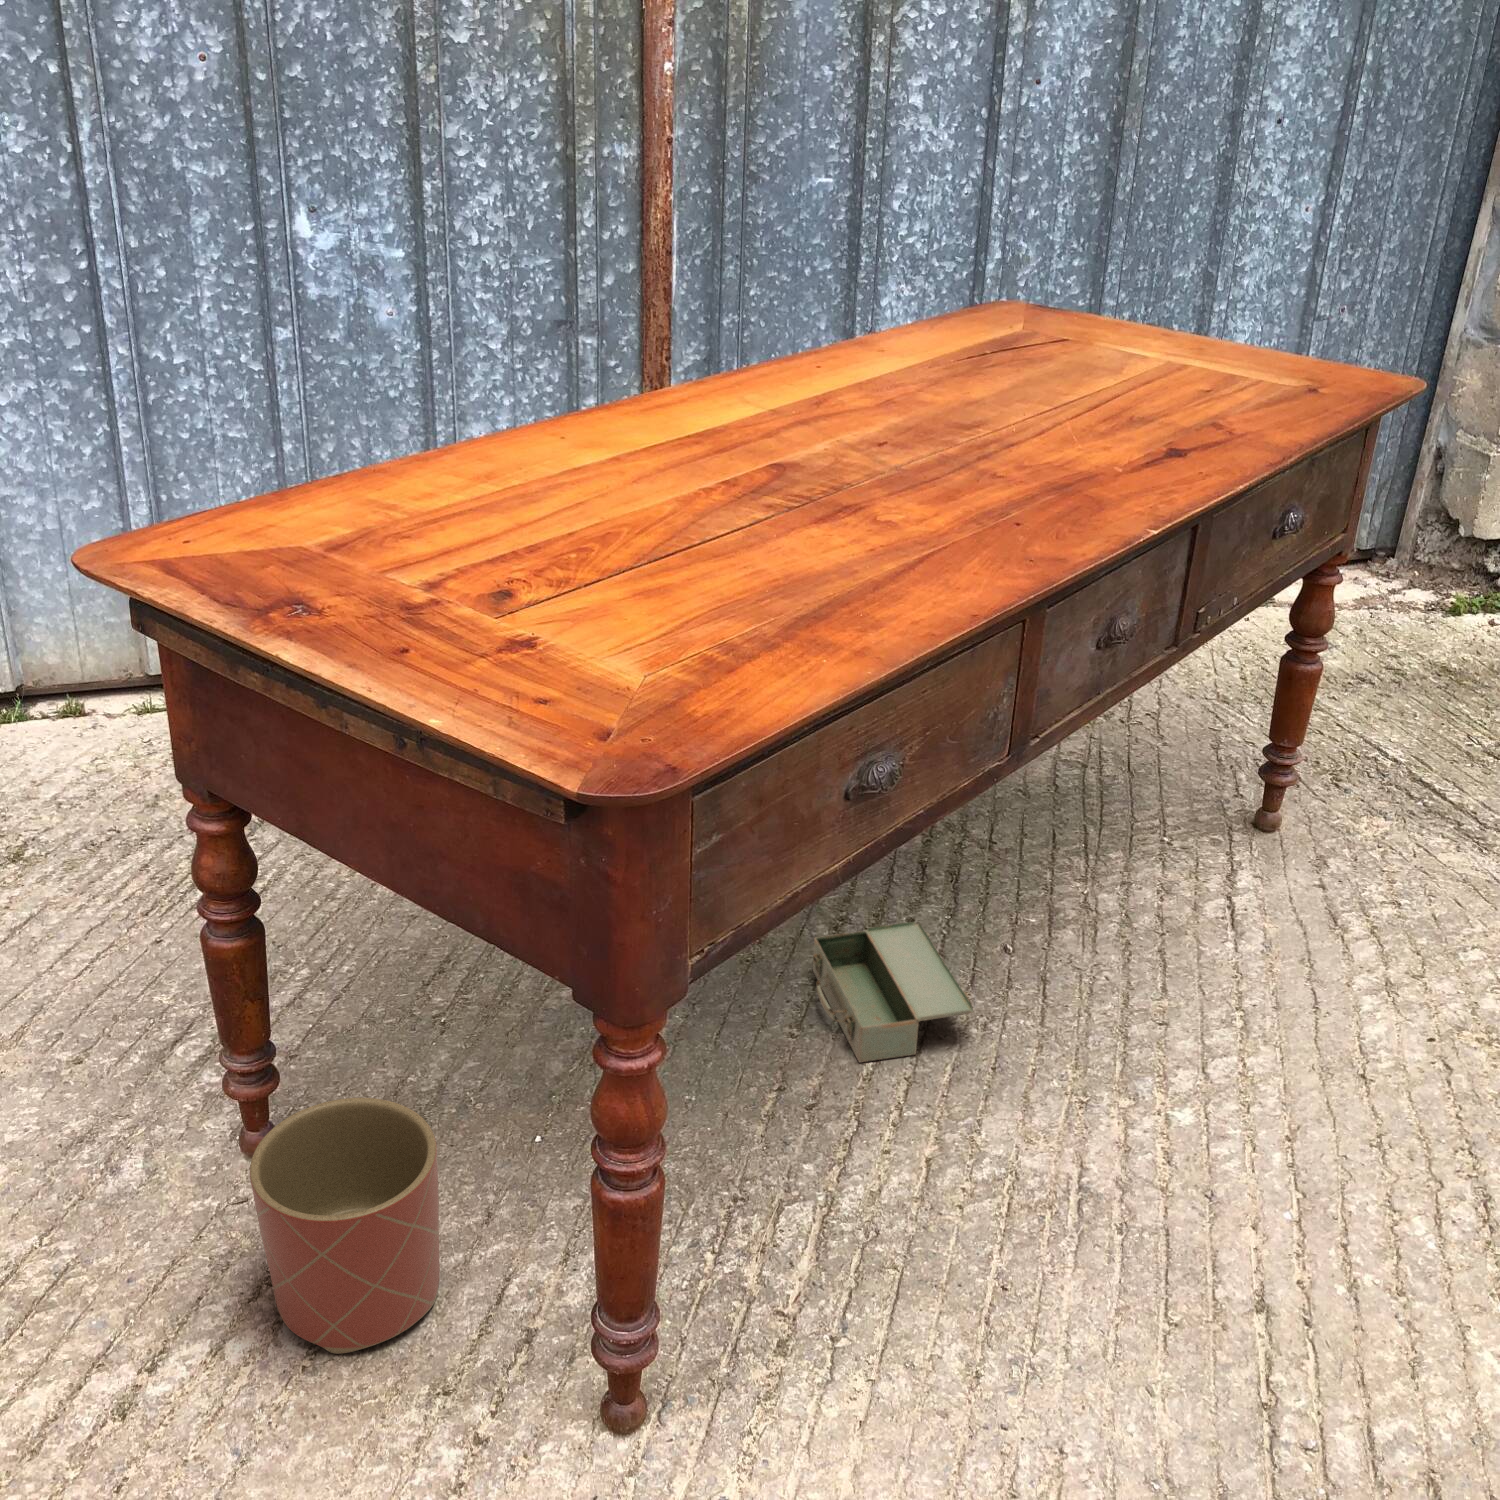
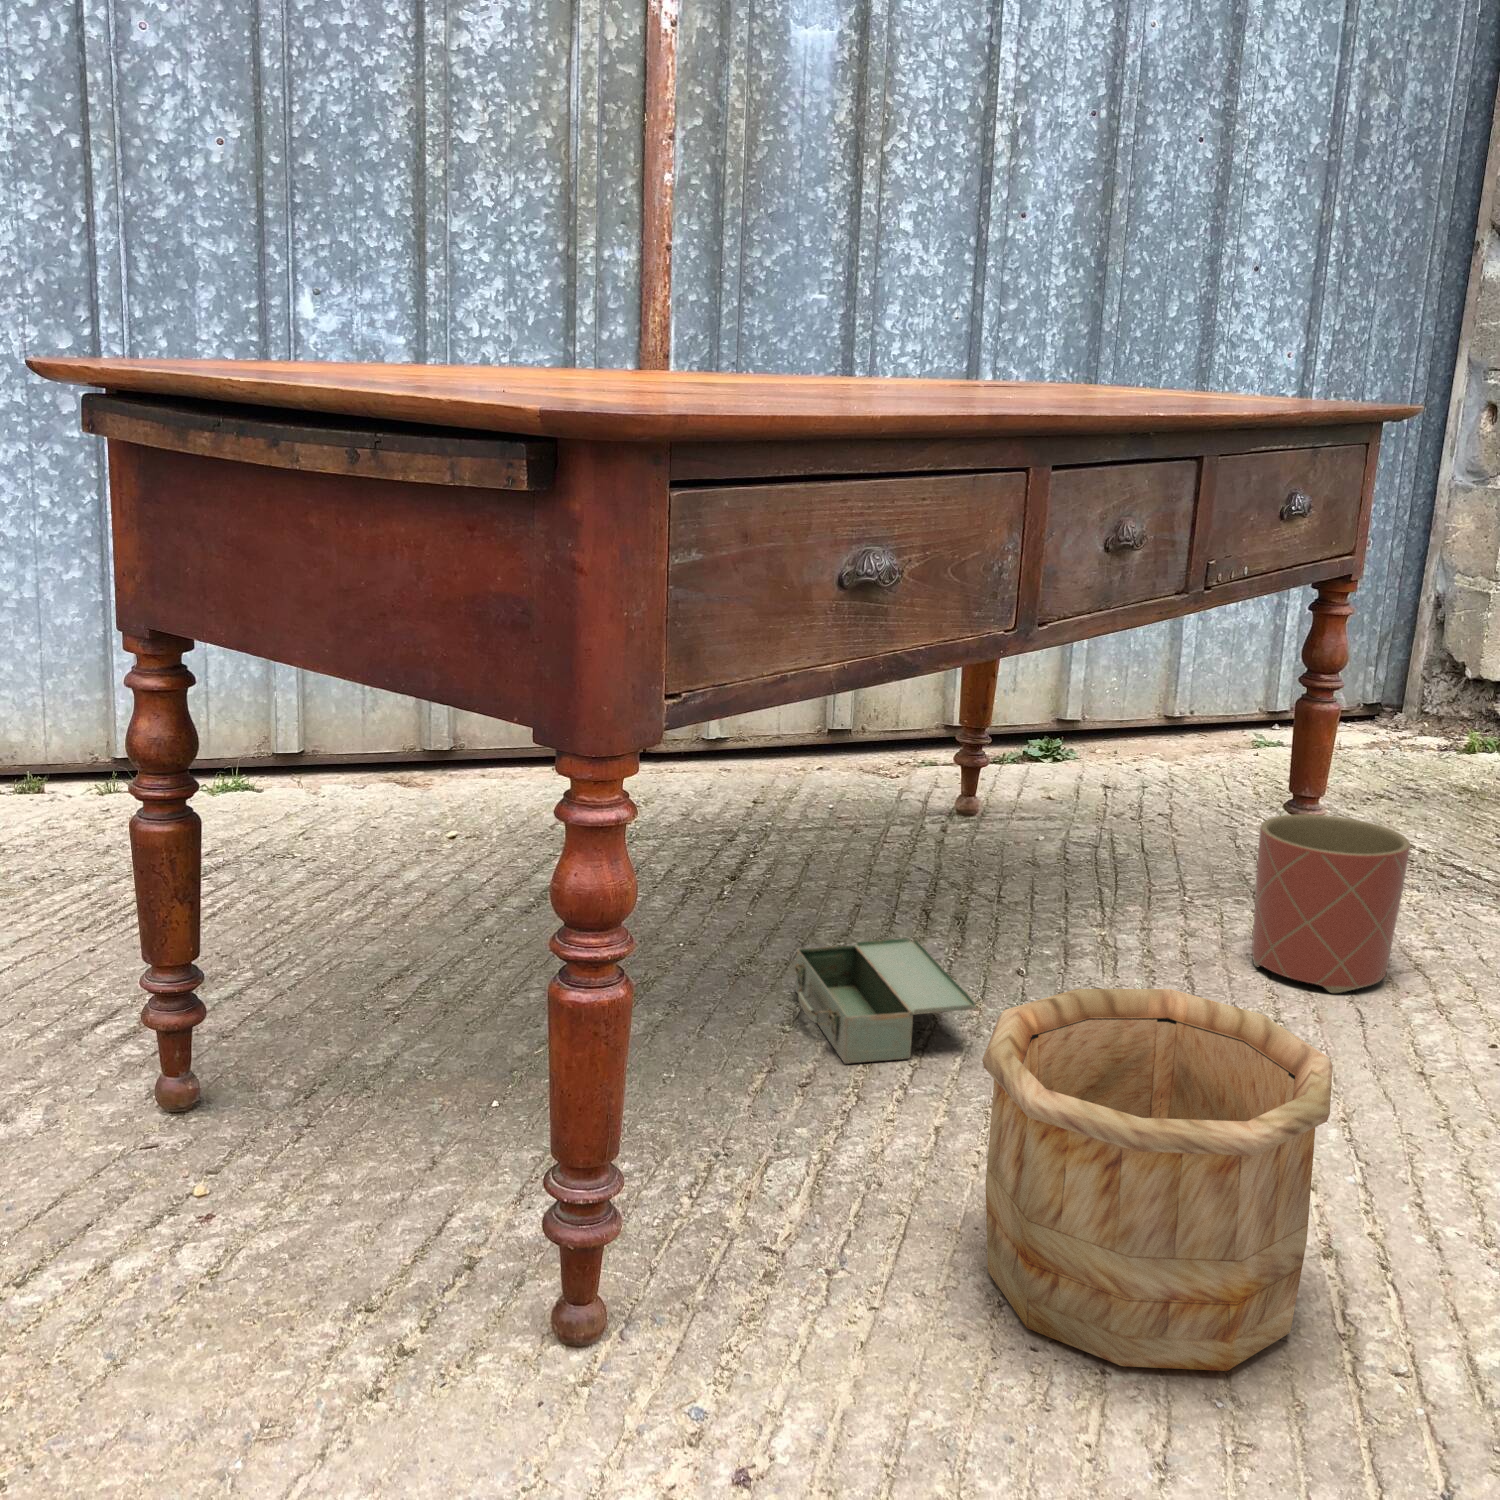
wooden bucket: none [981,1070,1265,1400] -> present [982,989,1333,1371]
planter: present [250,1098,440,1354] -> present [1252,814,1410,993]

